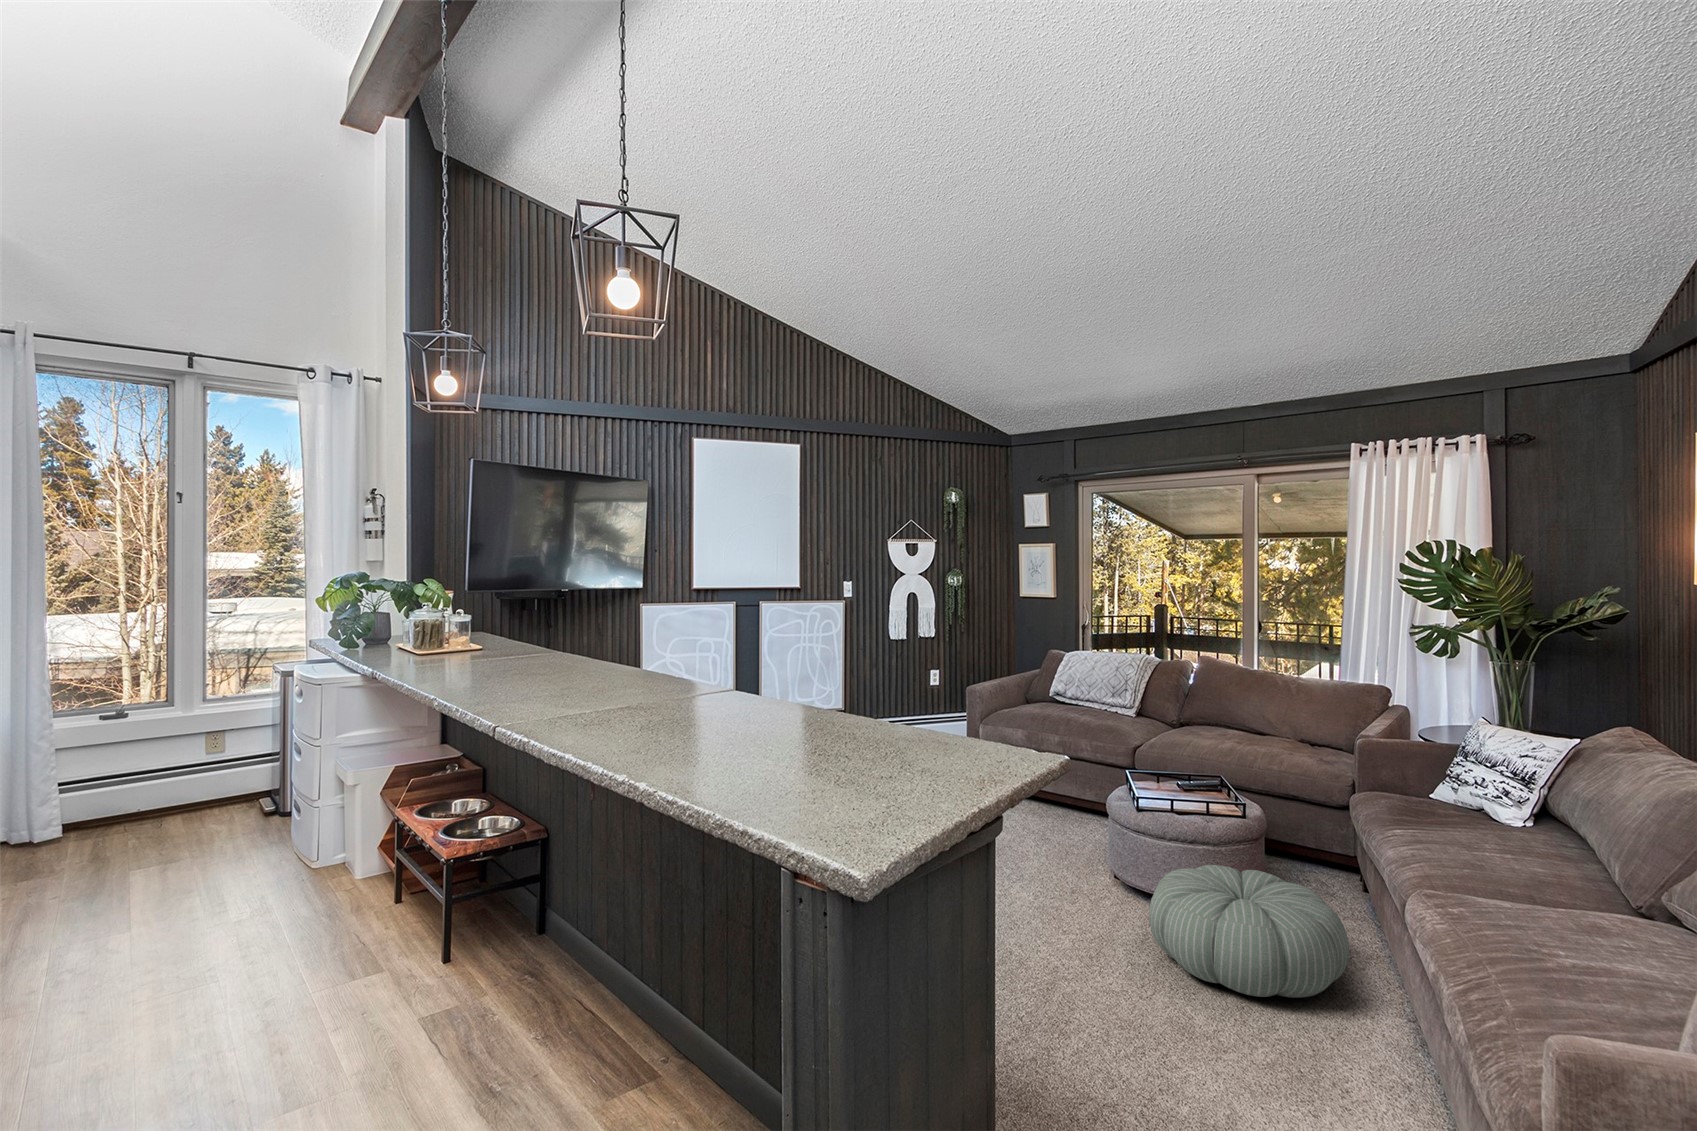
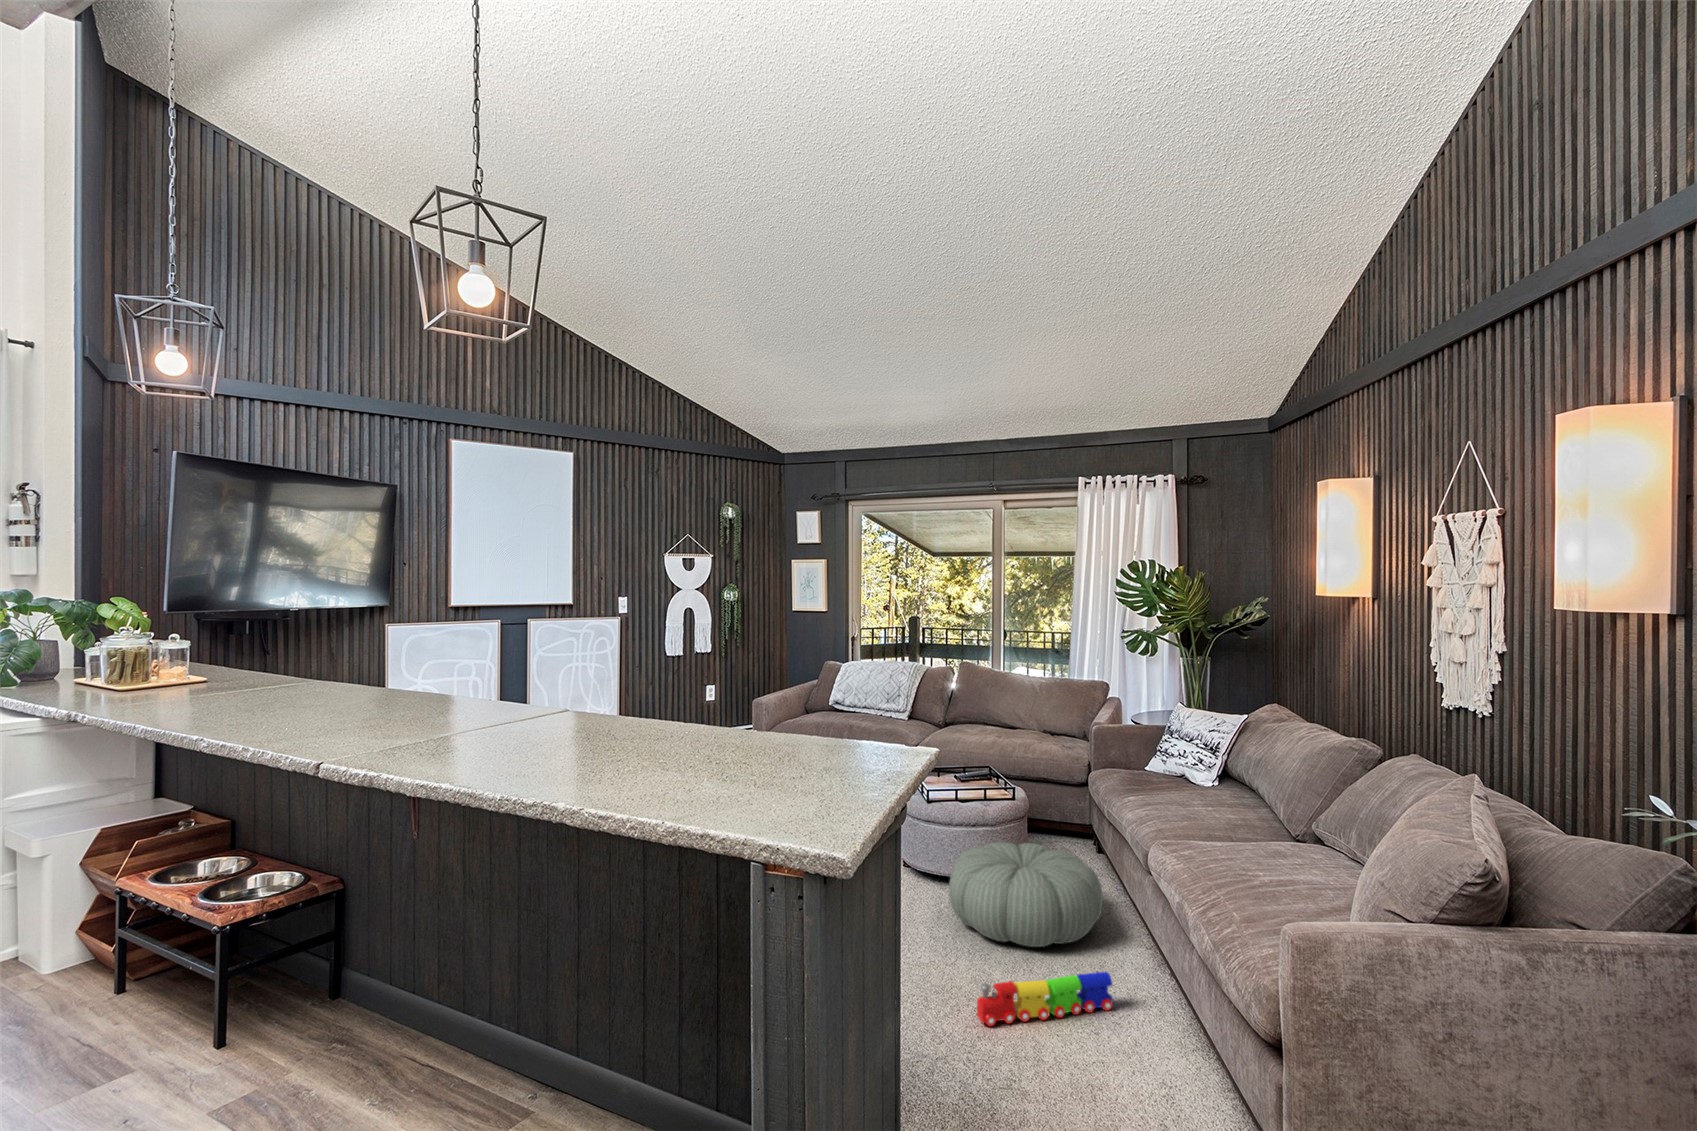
toy train: none [1159,1032,1344,1094] -> present [977,972,1113,1026]

